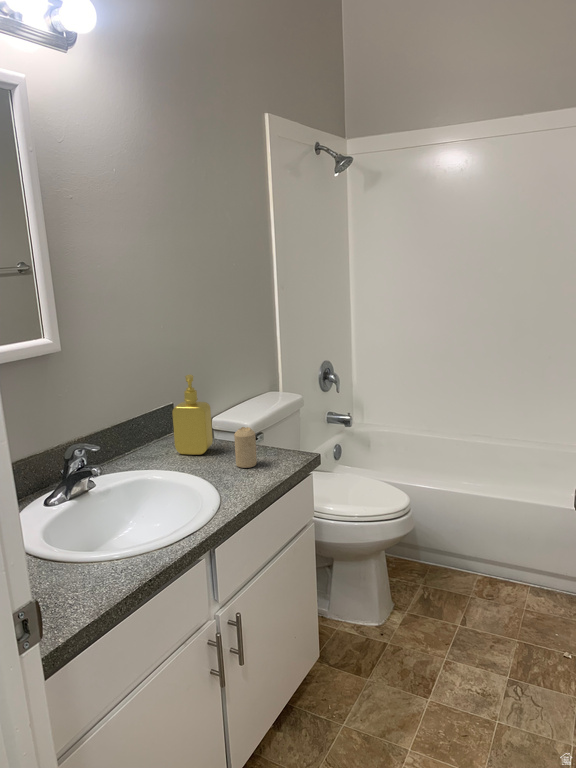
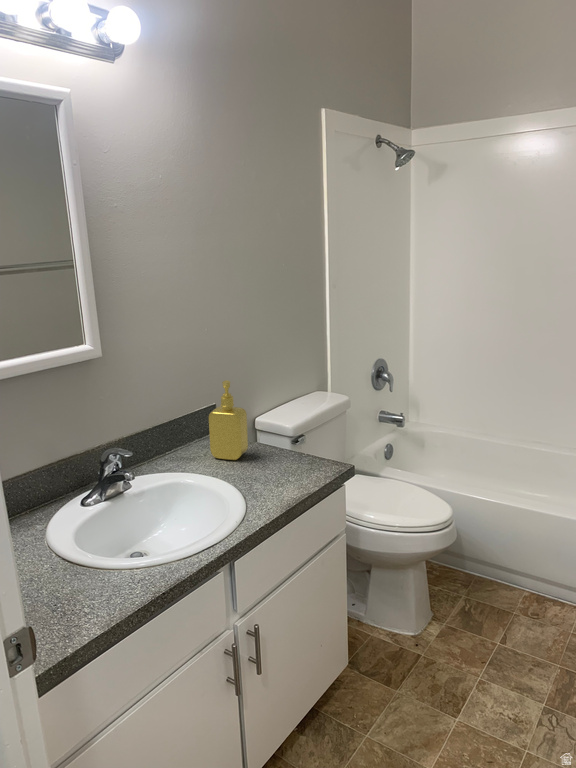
candle: present [234,427,257,468] -> none [266,437,288,478]

